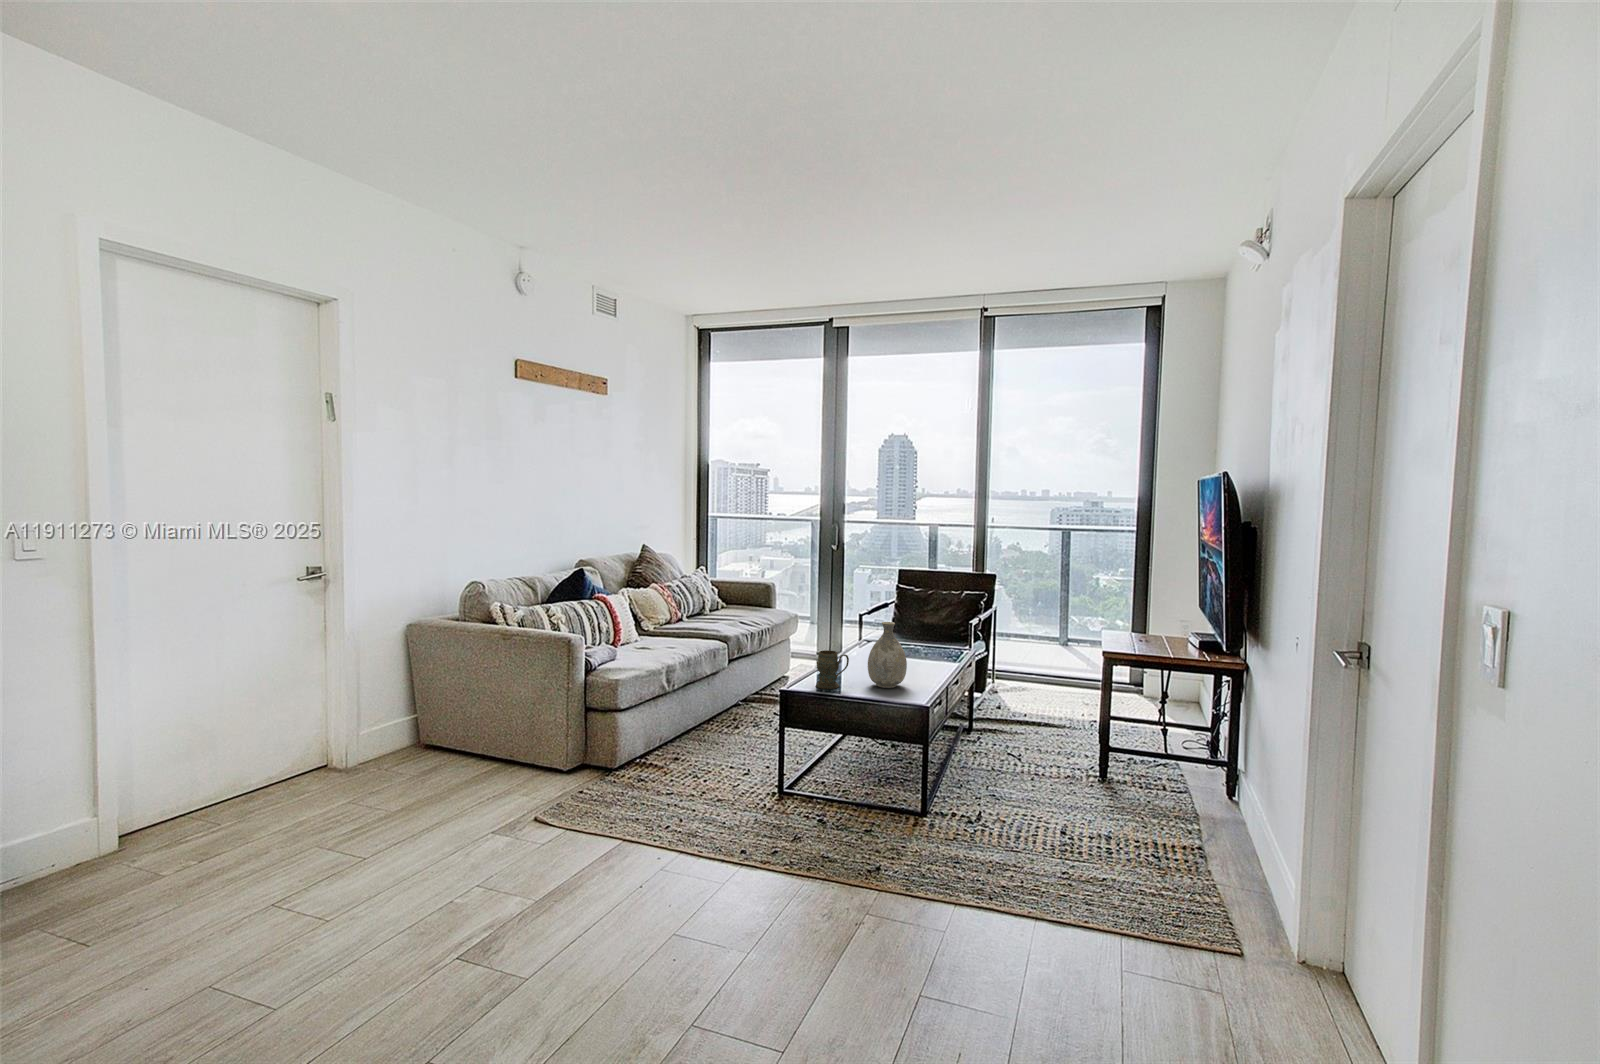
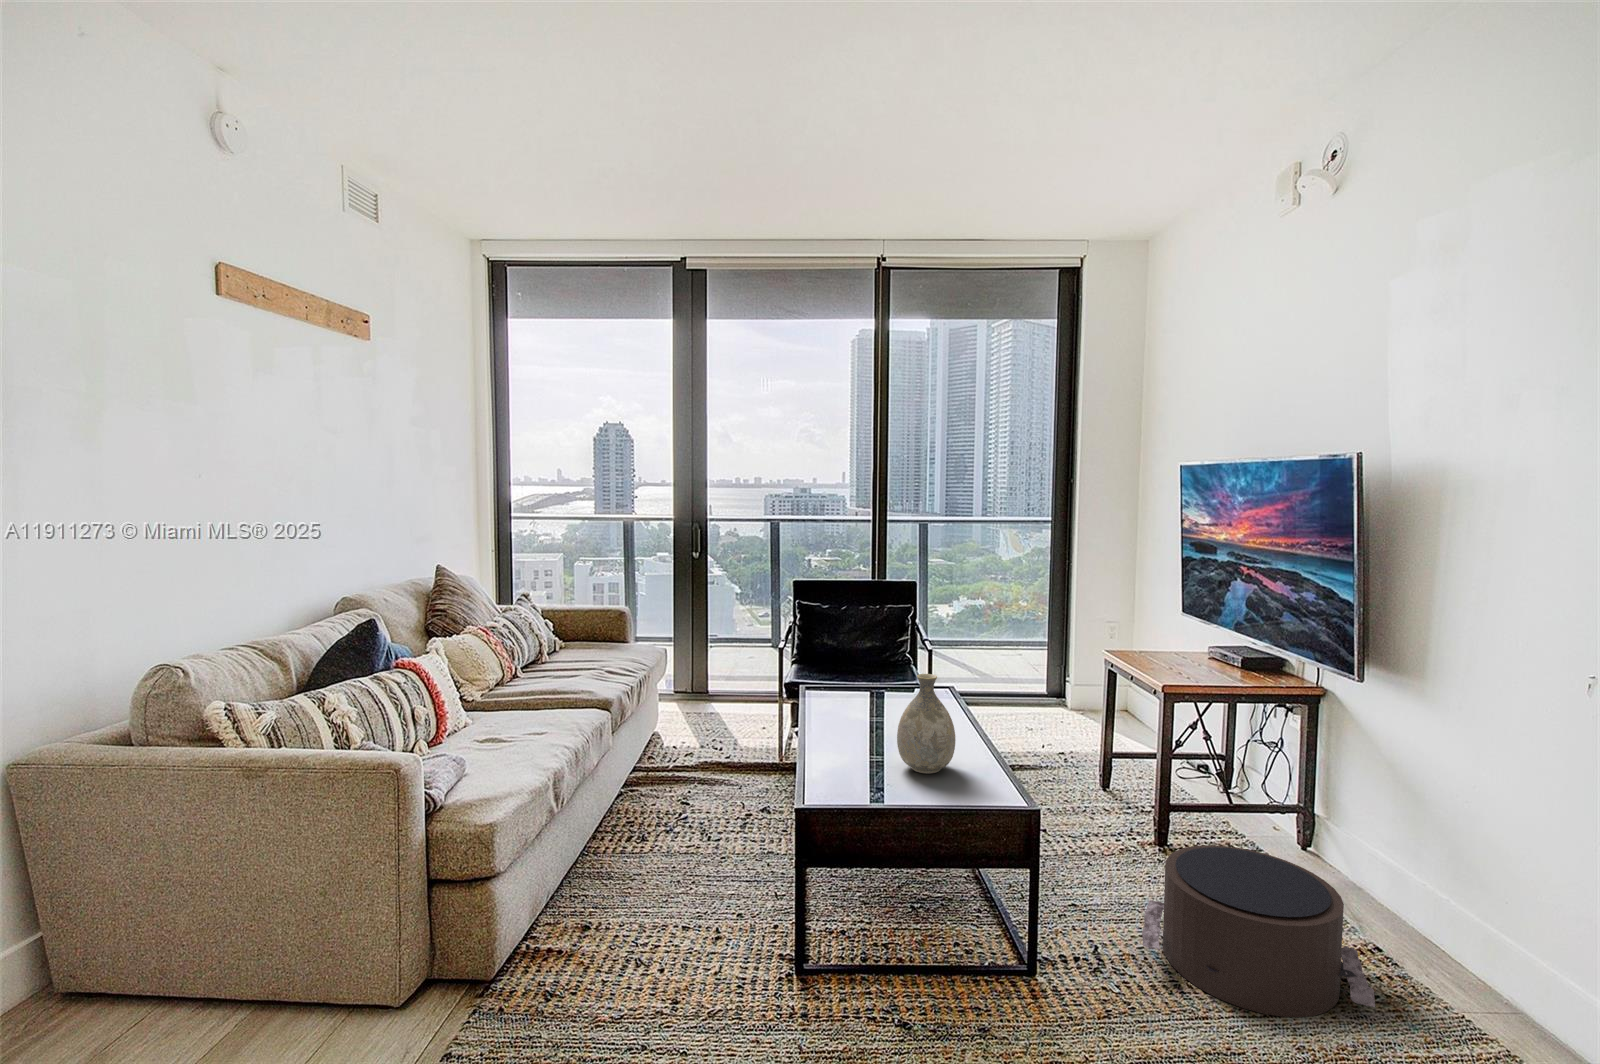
mug: present [816,650,849,689] -> none [830,727,882,791]
pouf: none [1002,761,1159,866] -> present [1142,845,1375,1017]

